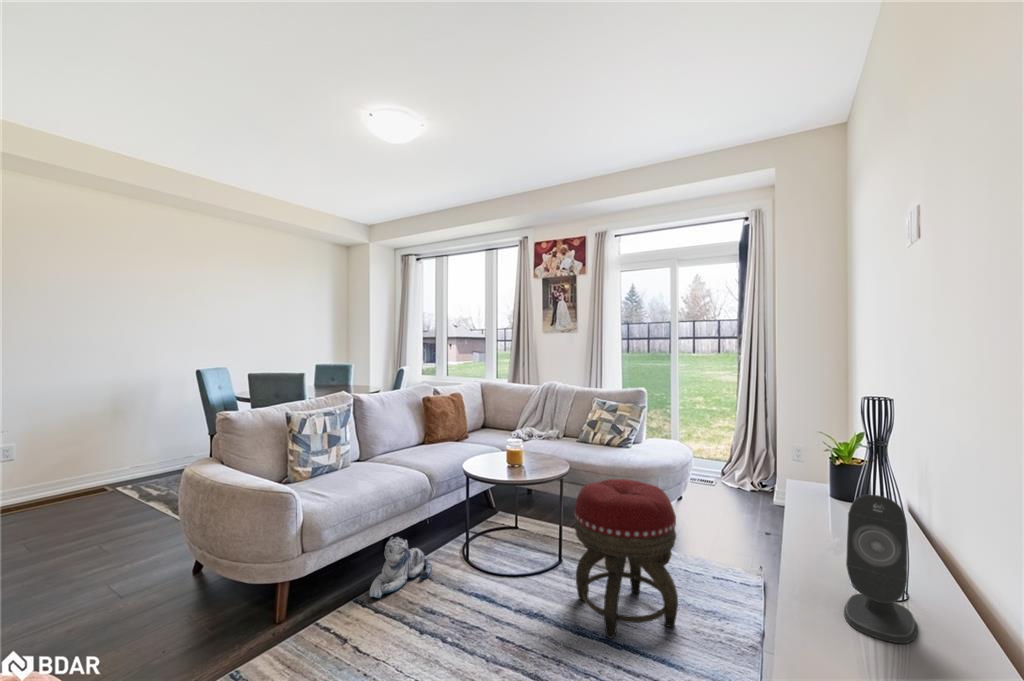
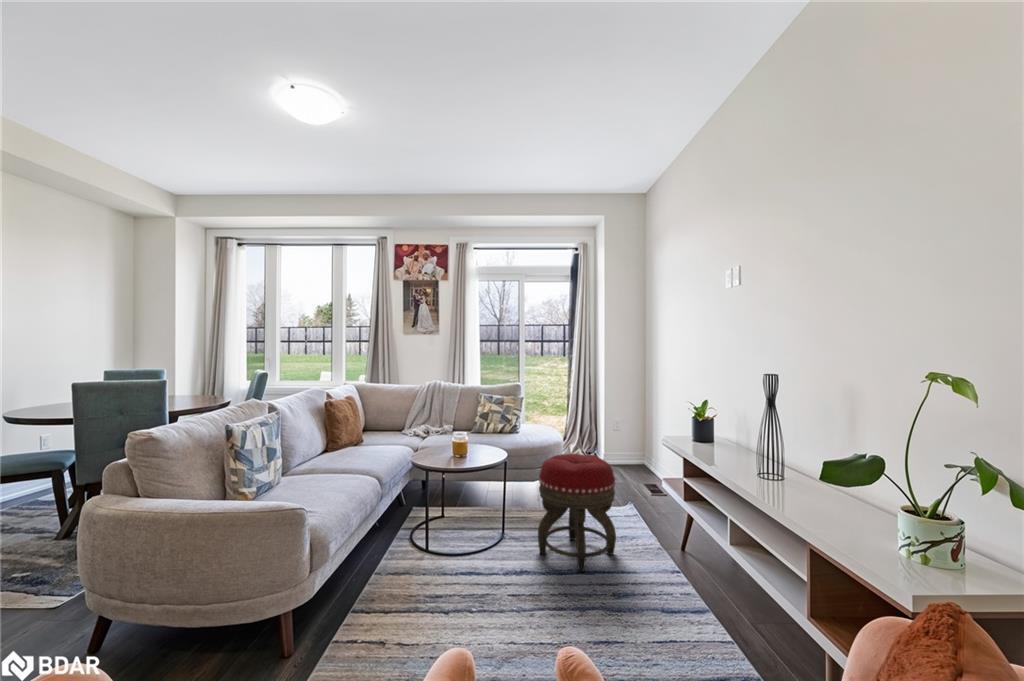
speaker: present [844,495,917,643] -> none [779,431,819,501]
plush toy: present [369,537,431,598] -> none [357,539,404,602]

